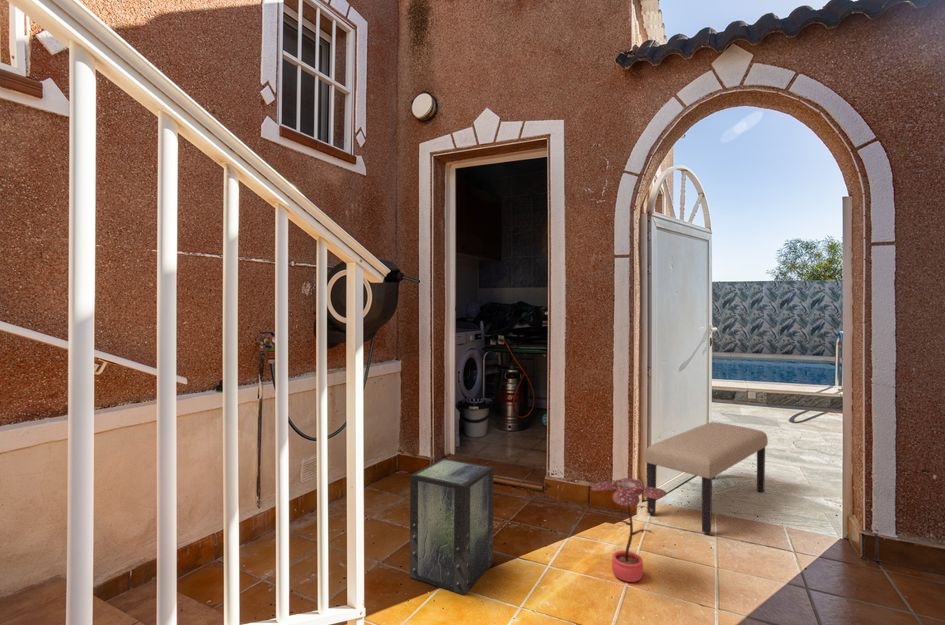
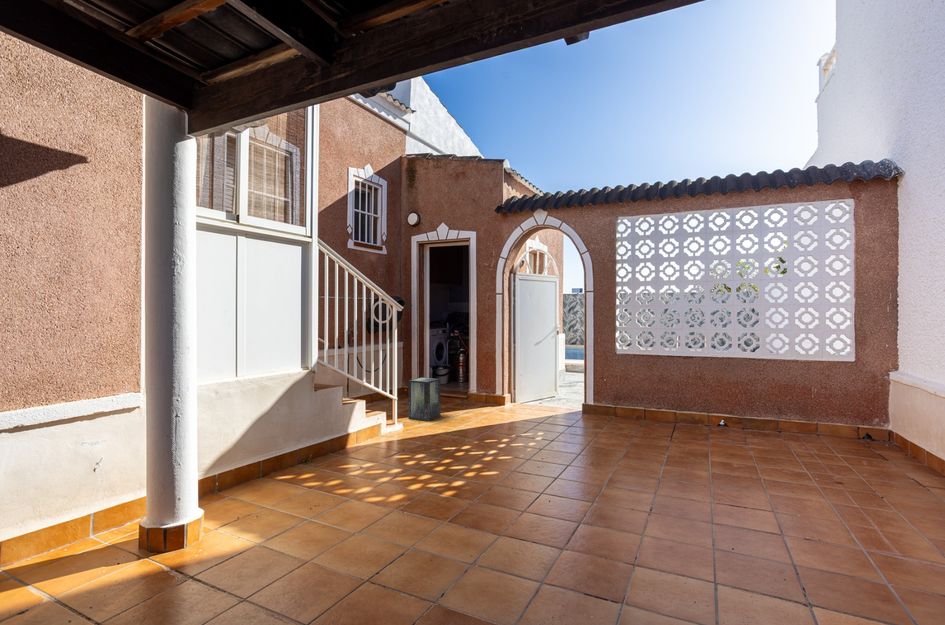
bench: present [645,422,768,534] -> none [510,370,574,410]
potted plant: present [592,478,666,582] -> none [477,383,503,419]

